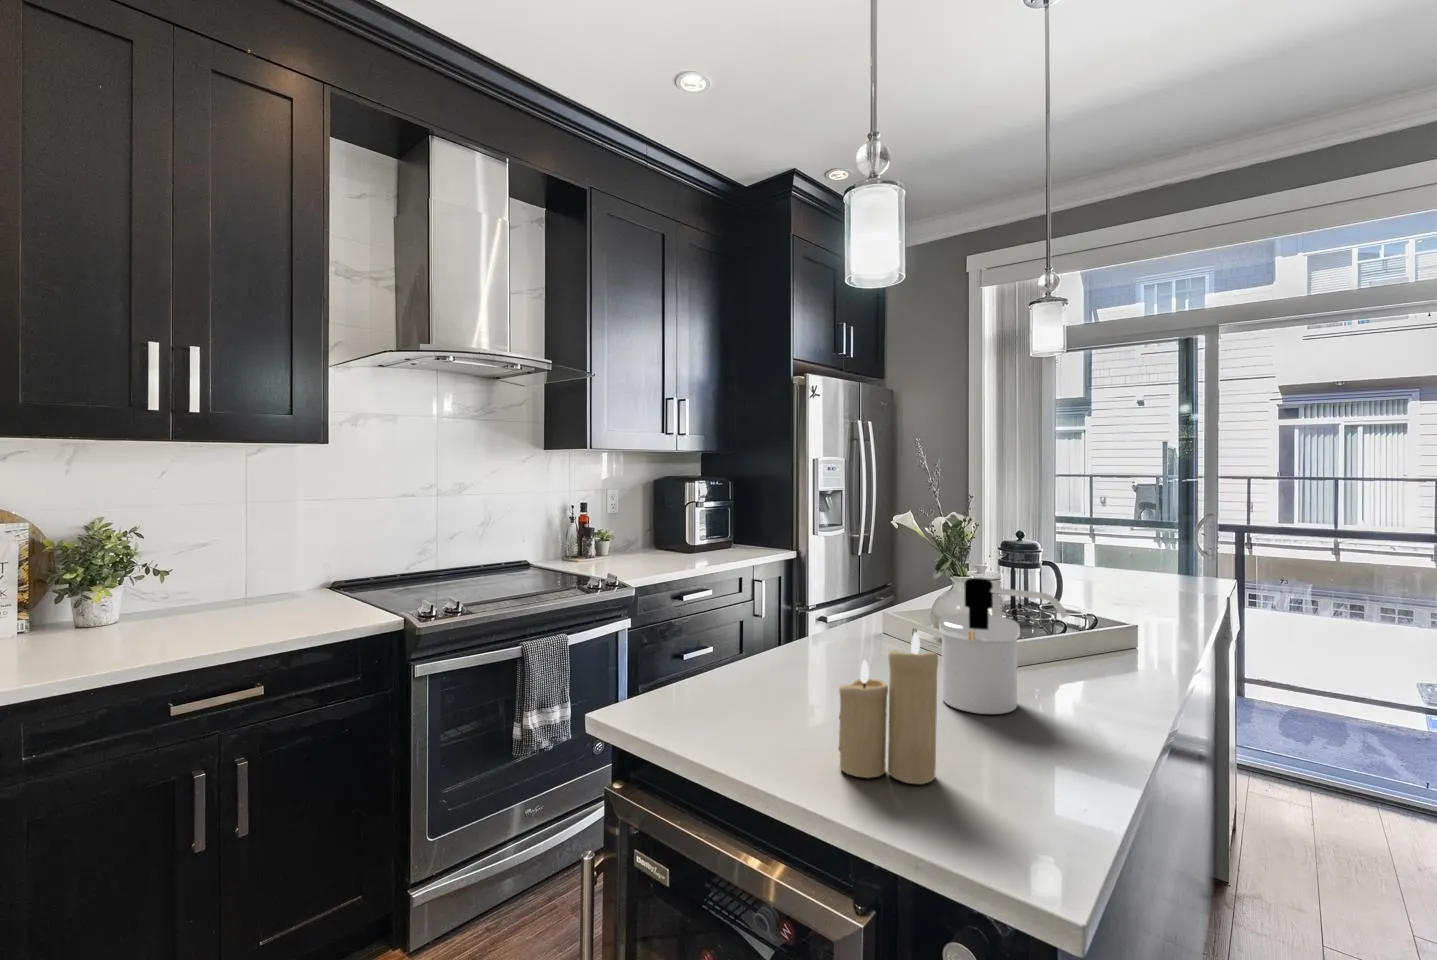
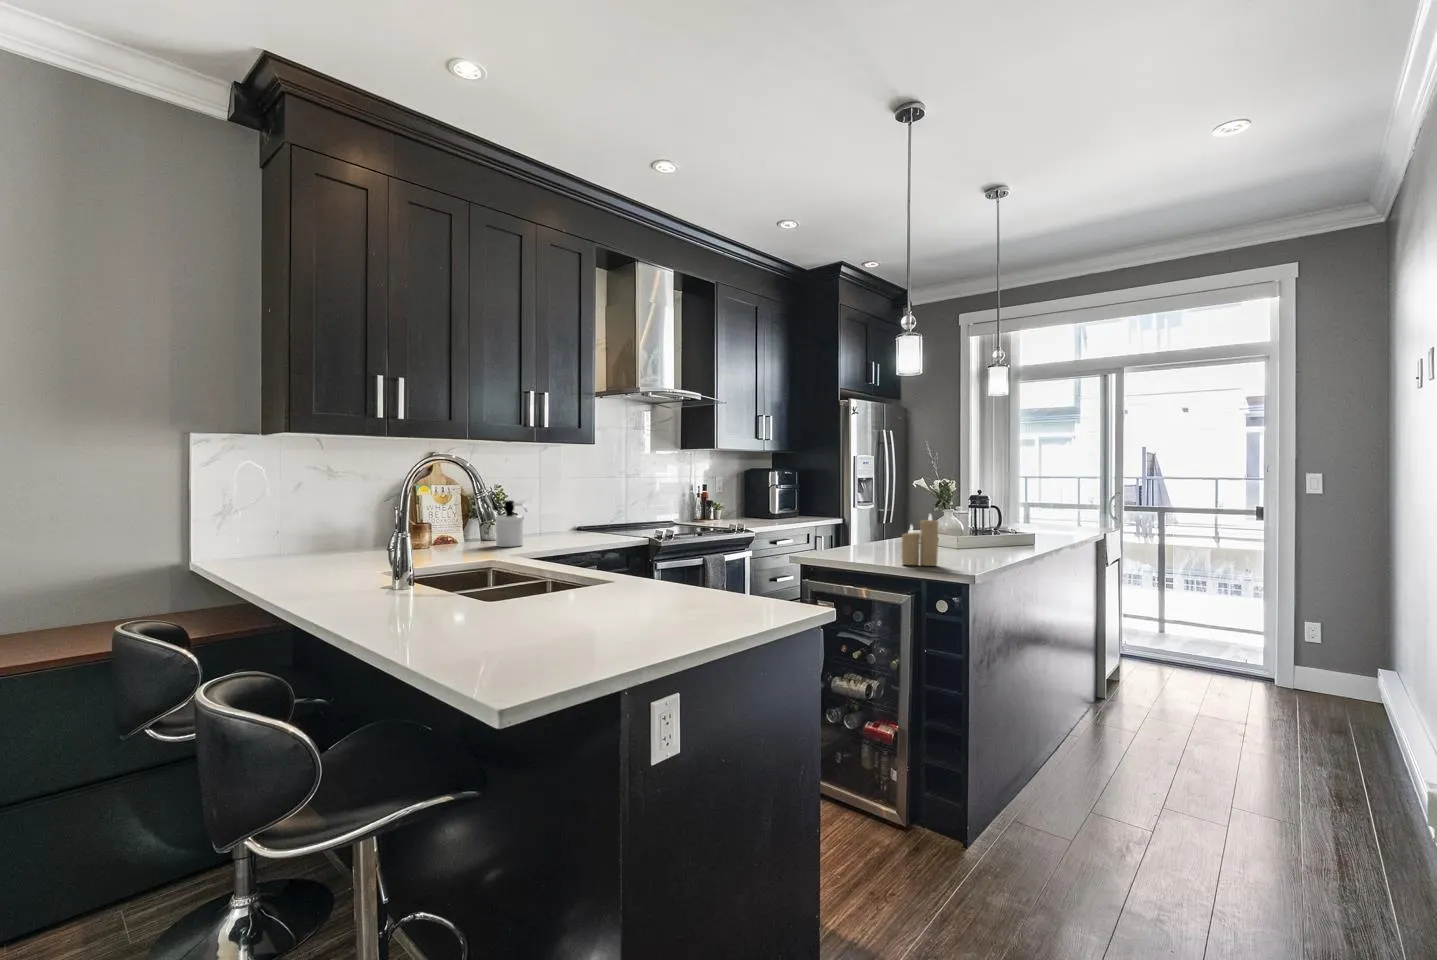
soap dispenser: present [939,578,1068,714] -> present [495,500,527,547]

